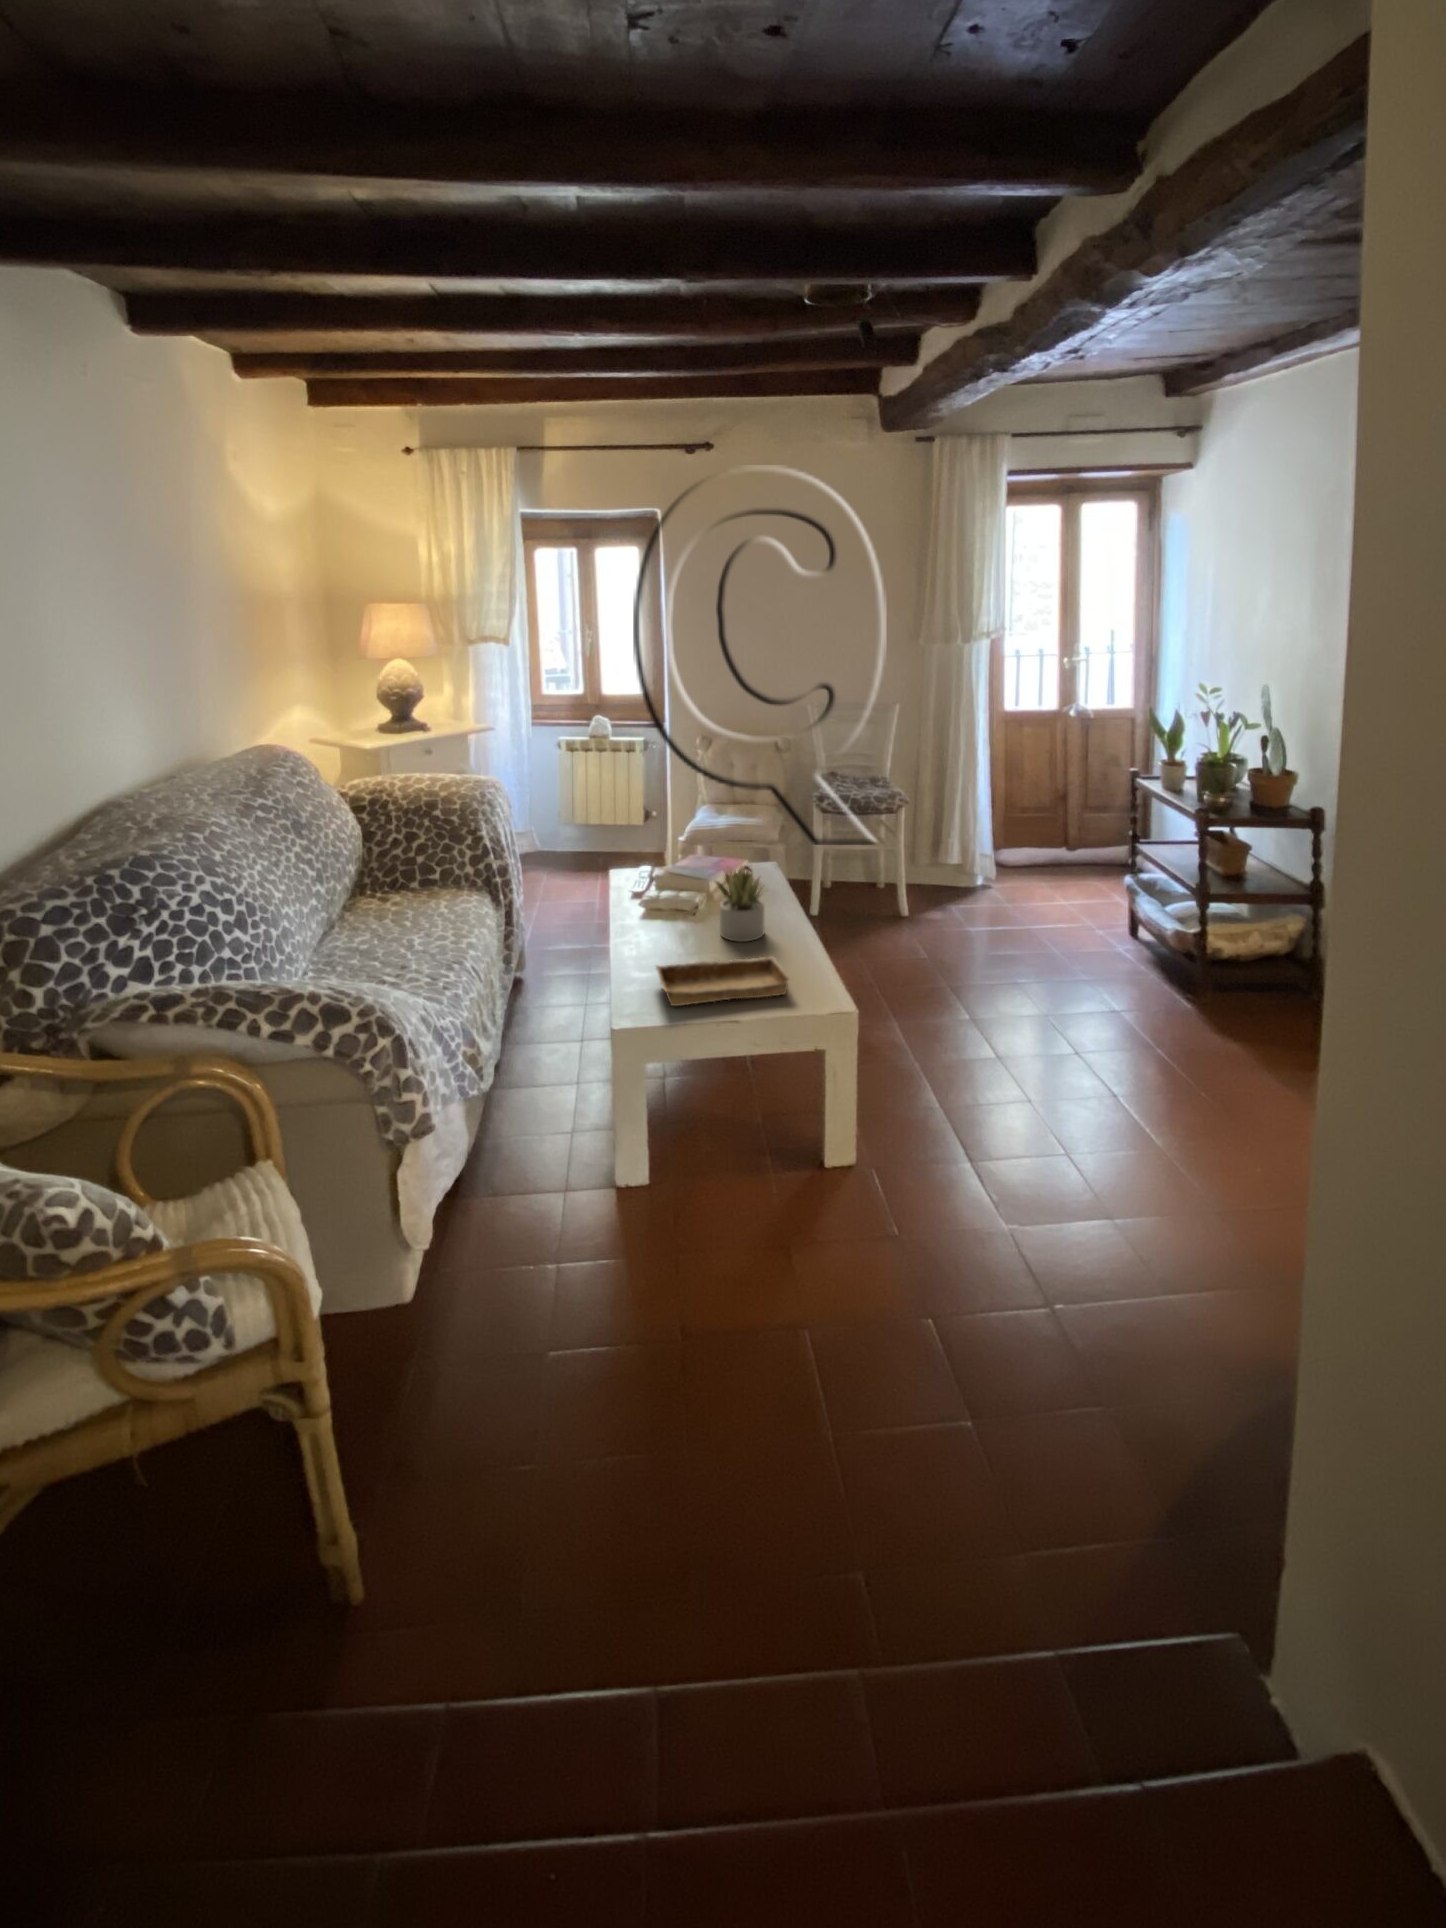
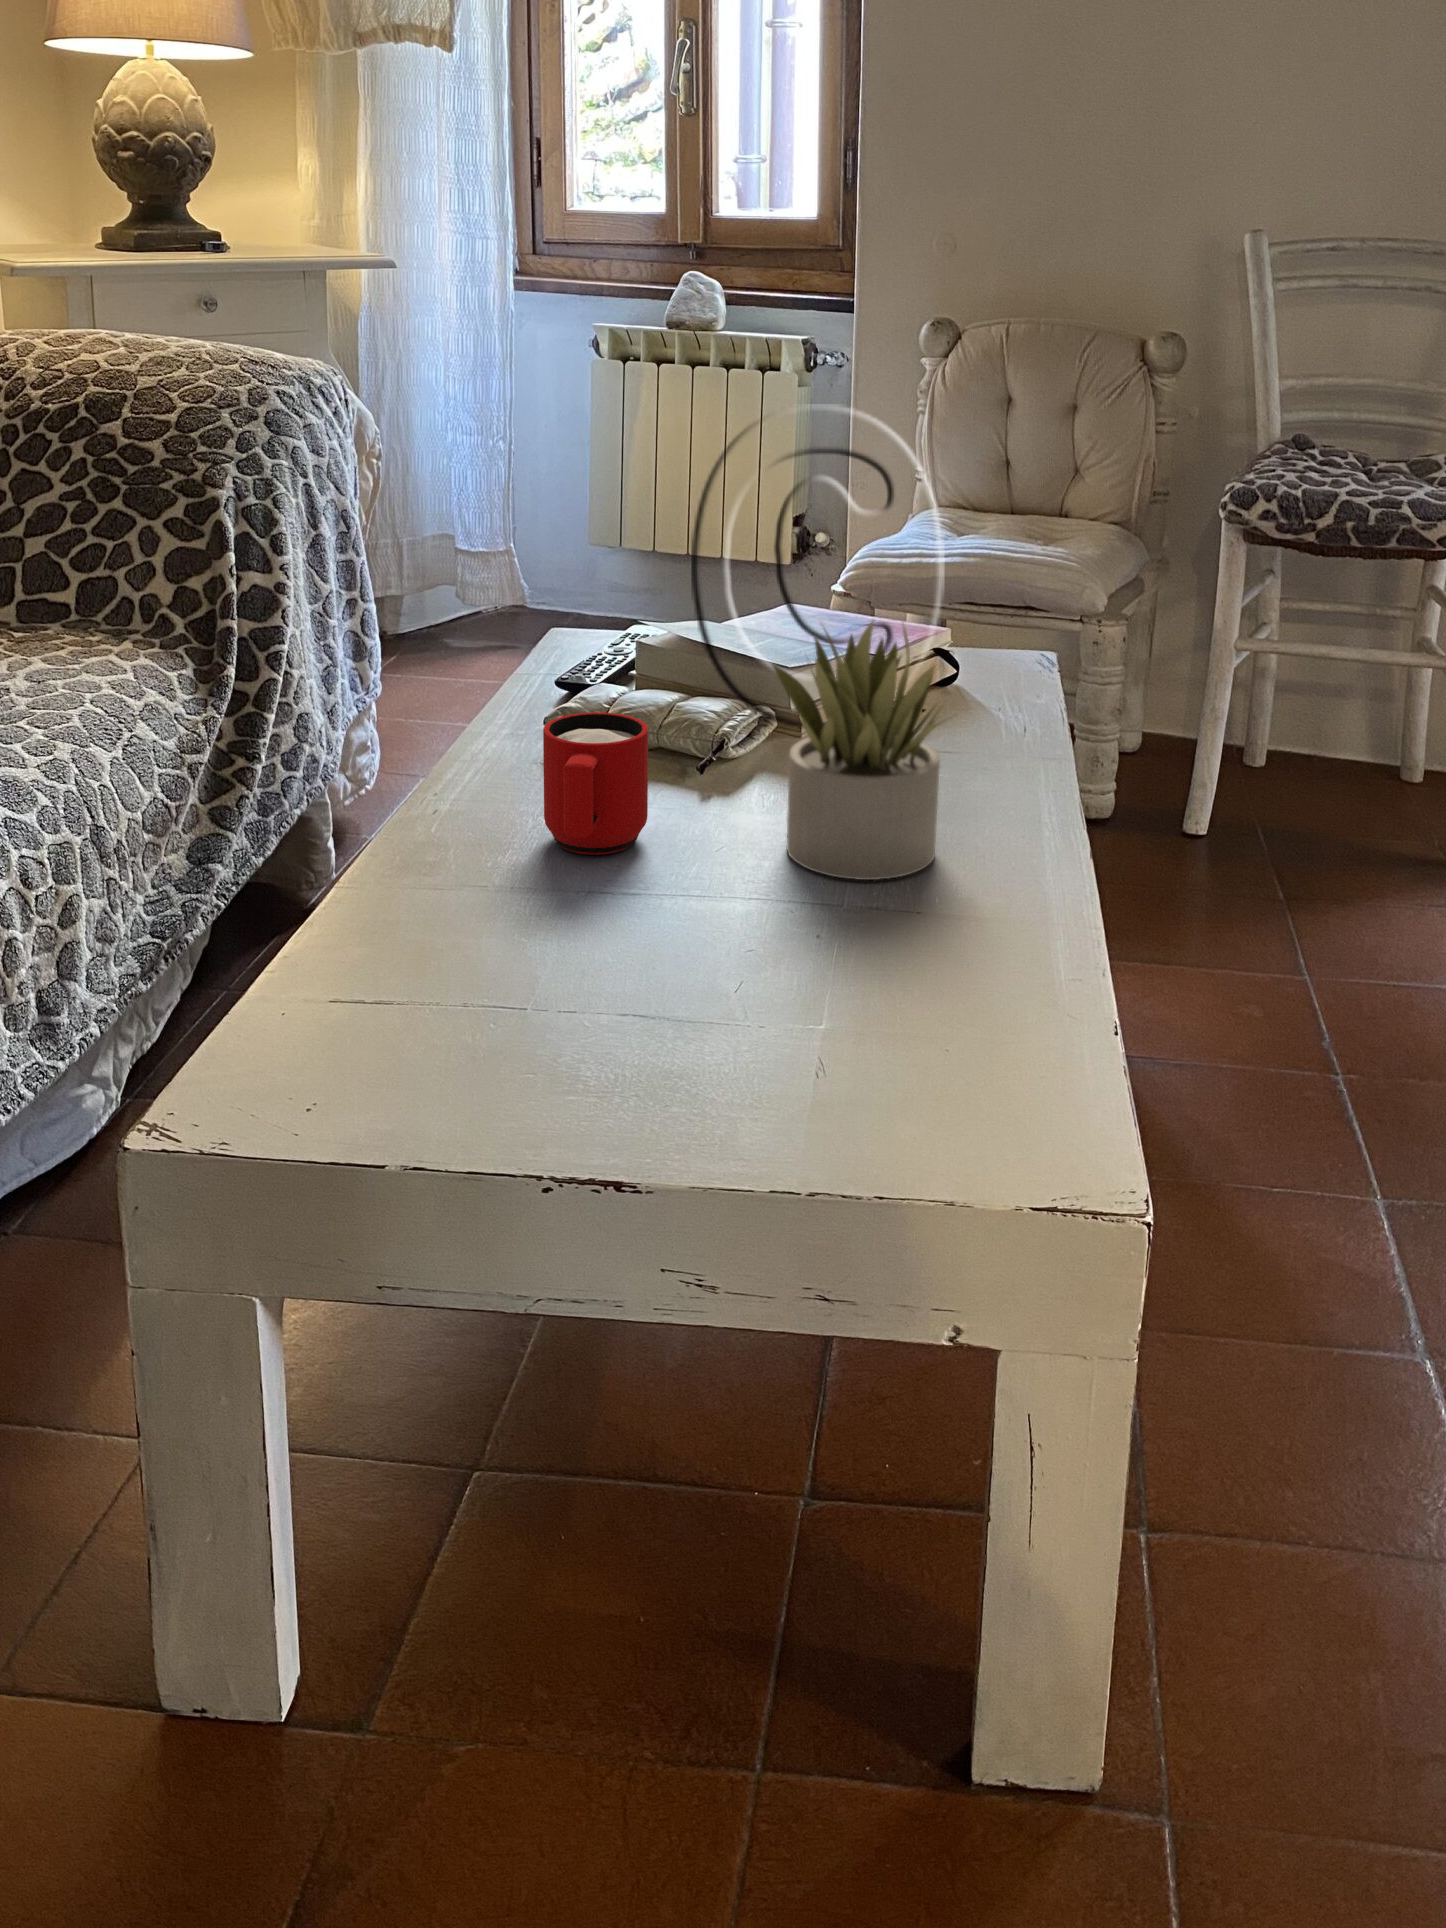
mug: none [647,899,679,944] -> present [543,712,648,855]
tray: present [656,957,791,1006] -> none [445,924,941,1093]

